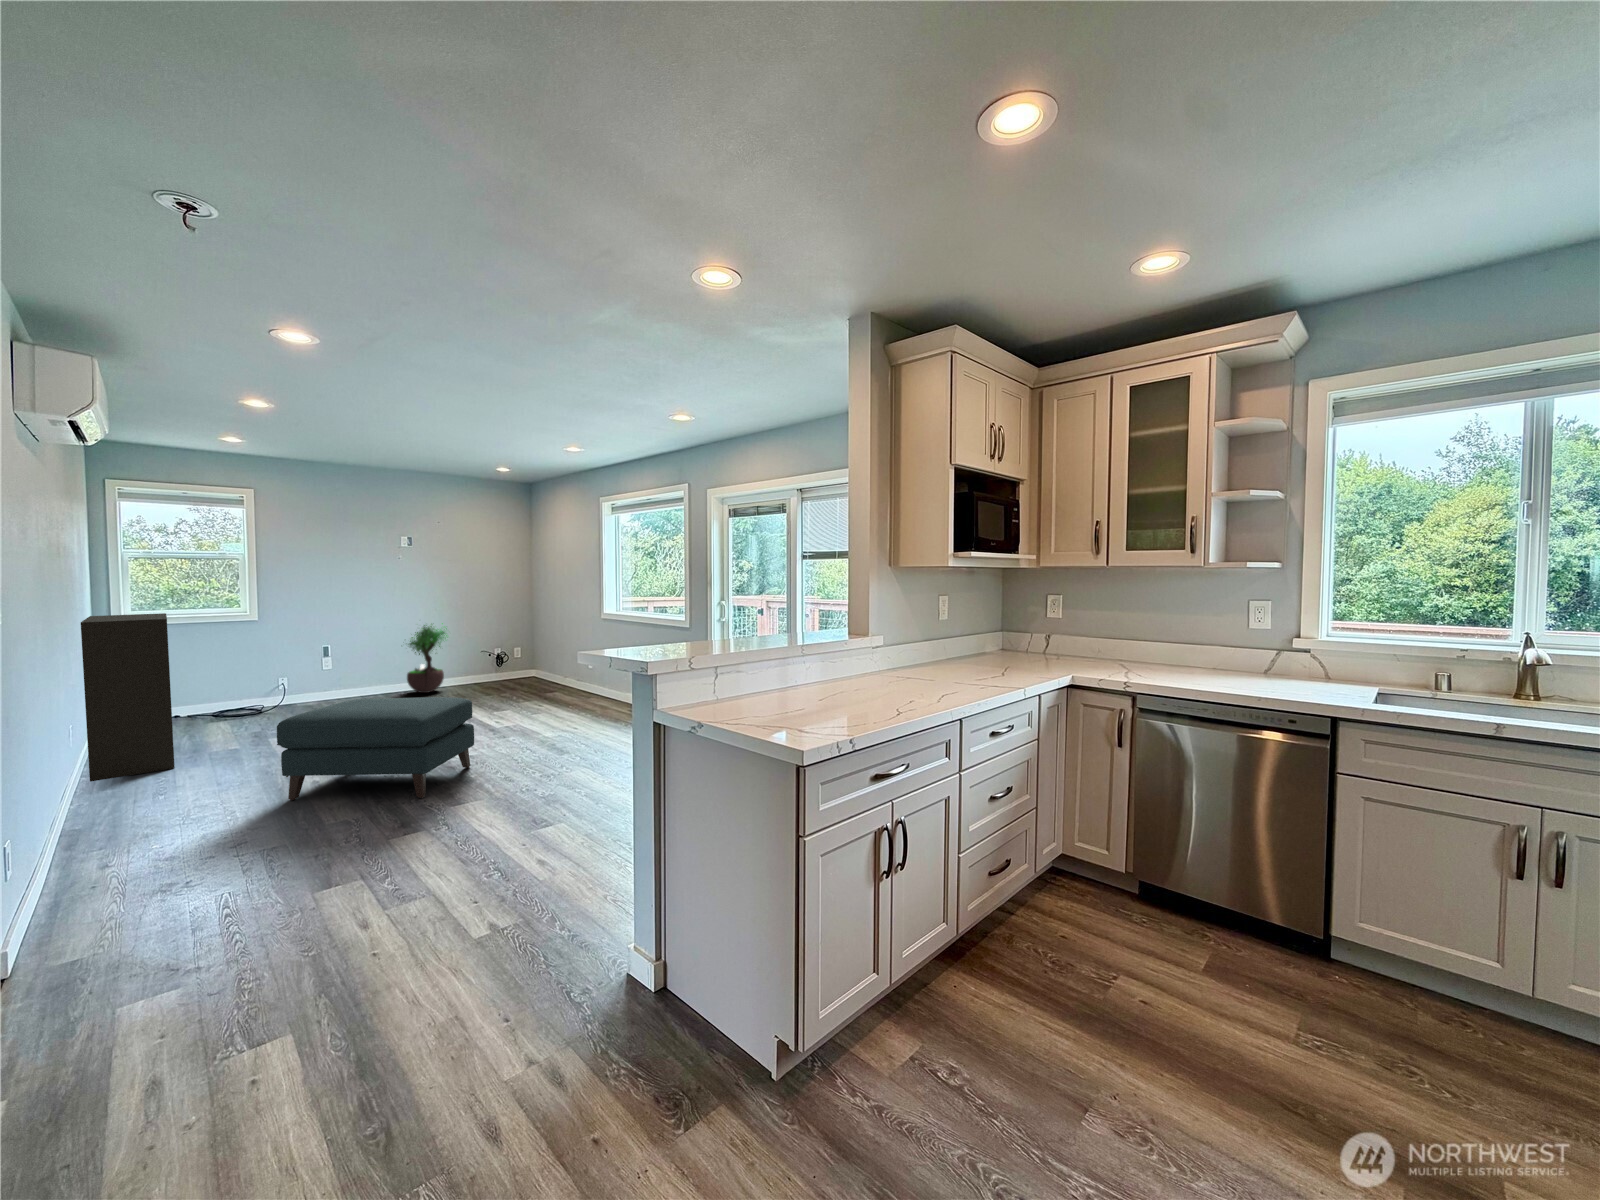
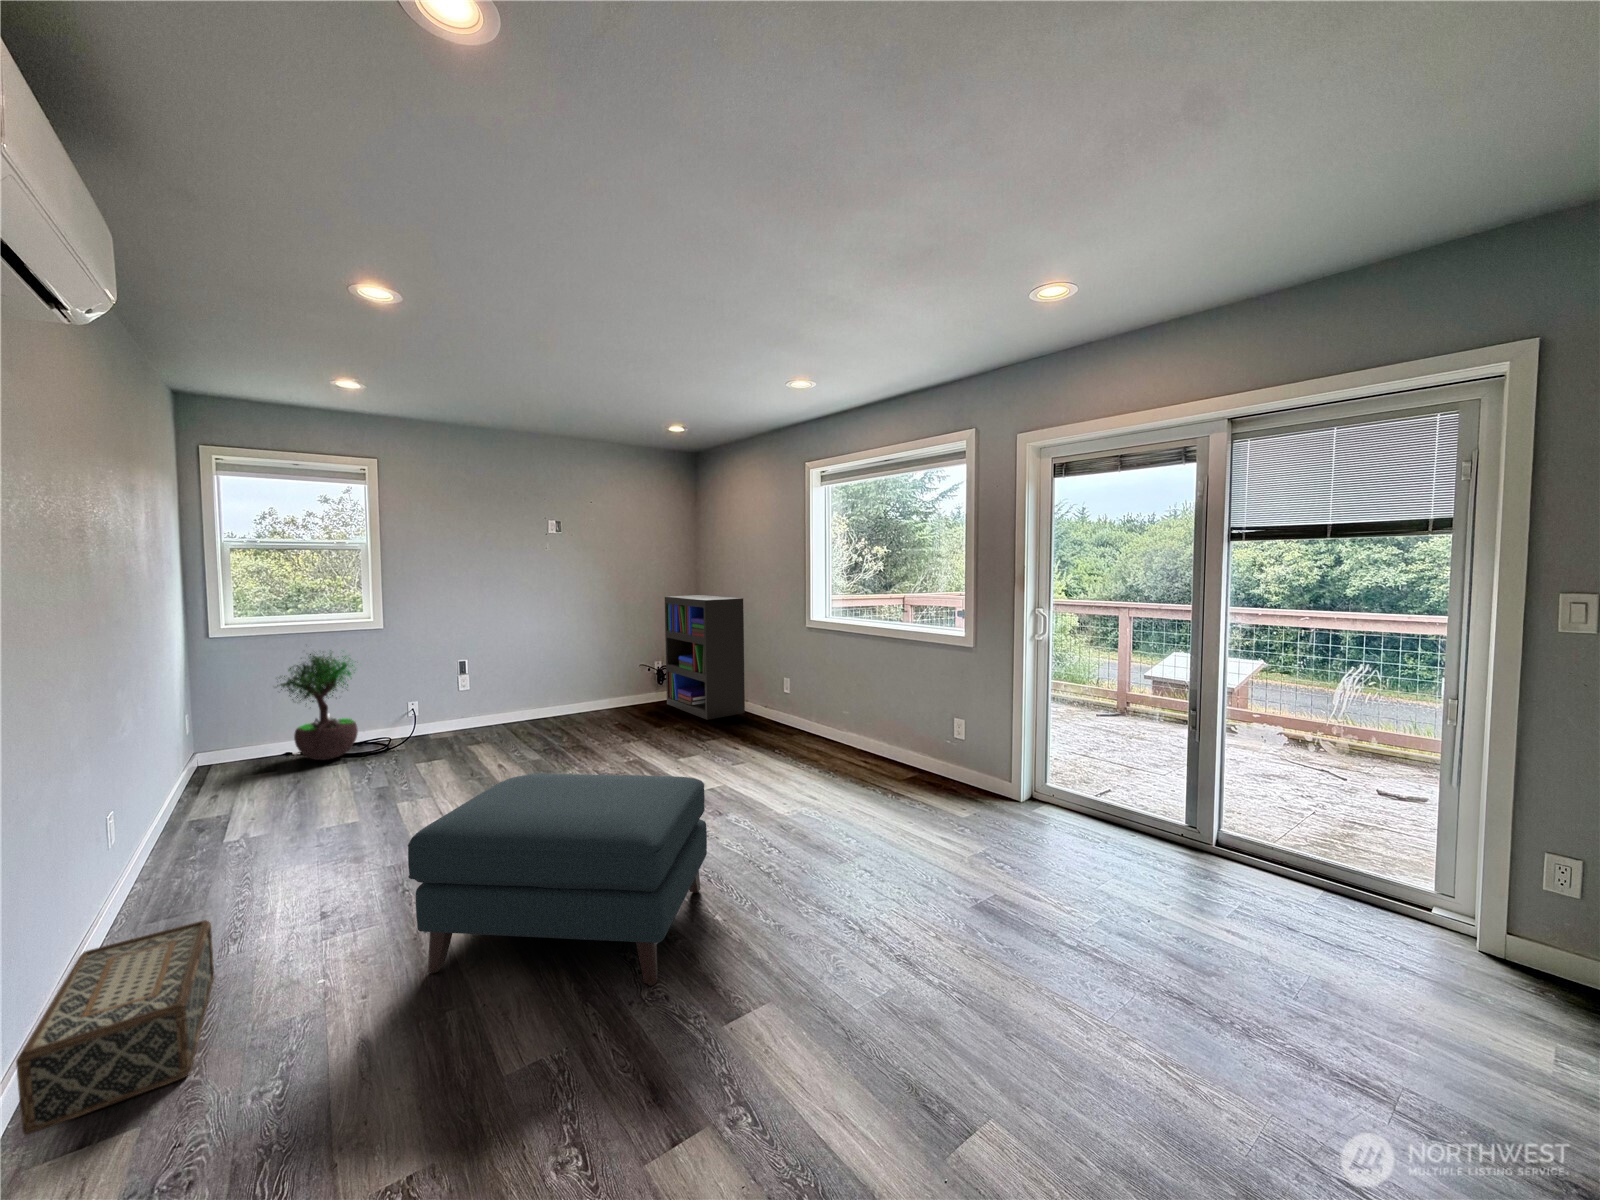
bookshelf: present [81,613,175,782] -> present [665,595,745,720]
potted tree: present [407,623,447,693] -> present [277,653,358,760]
woven basket: none [63,773,153,851] -> present [16,920,214,1136]

